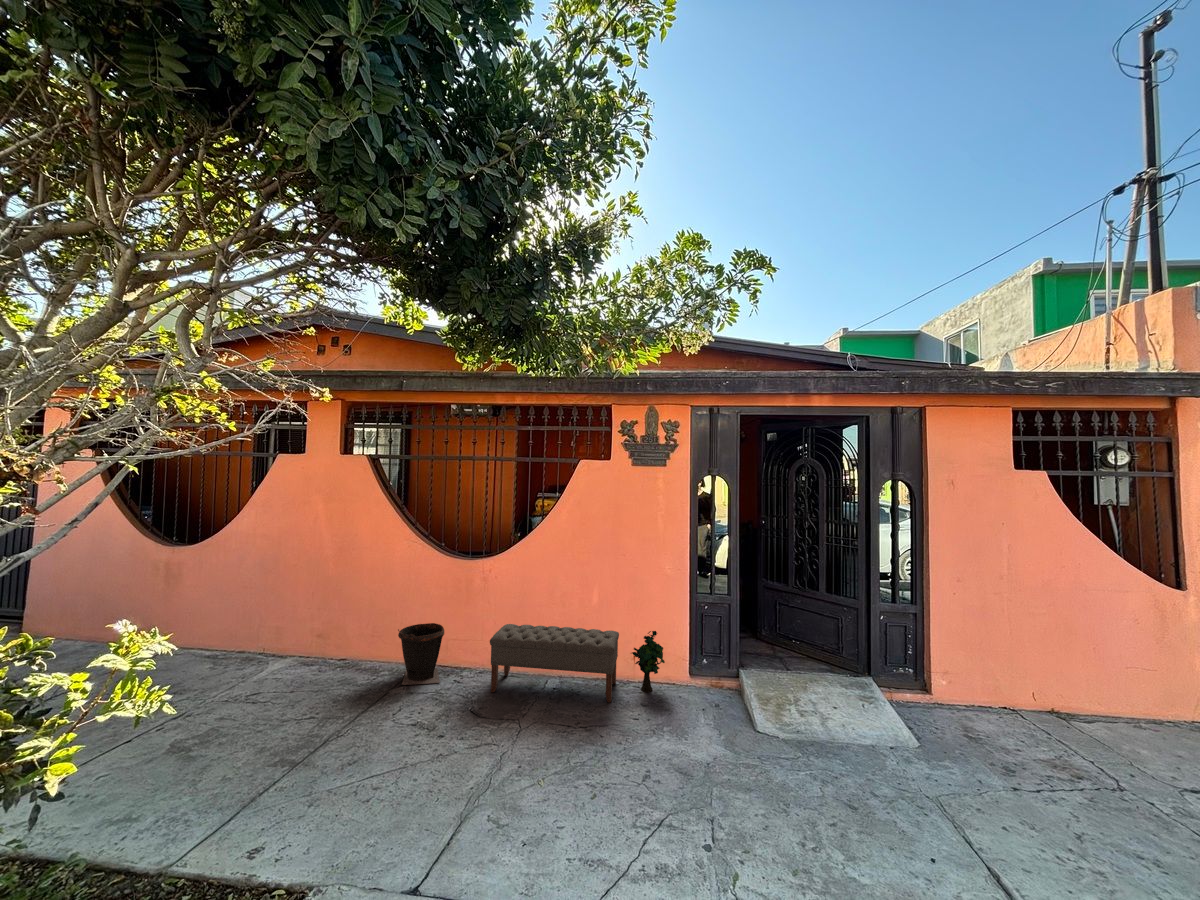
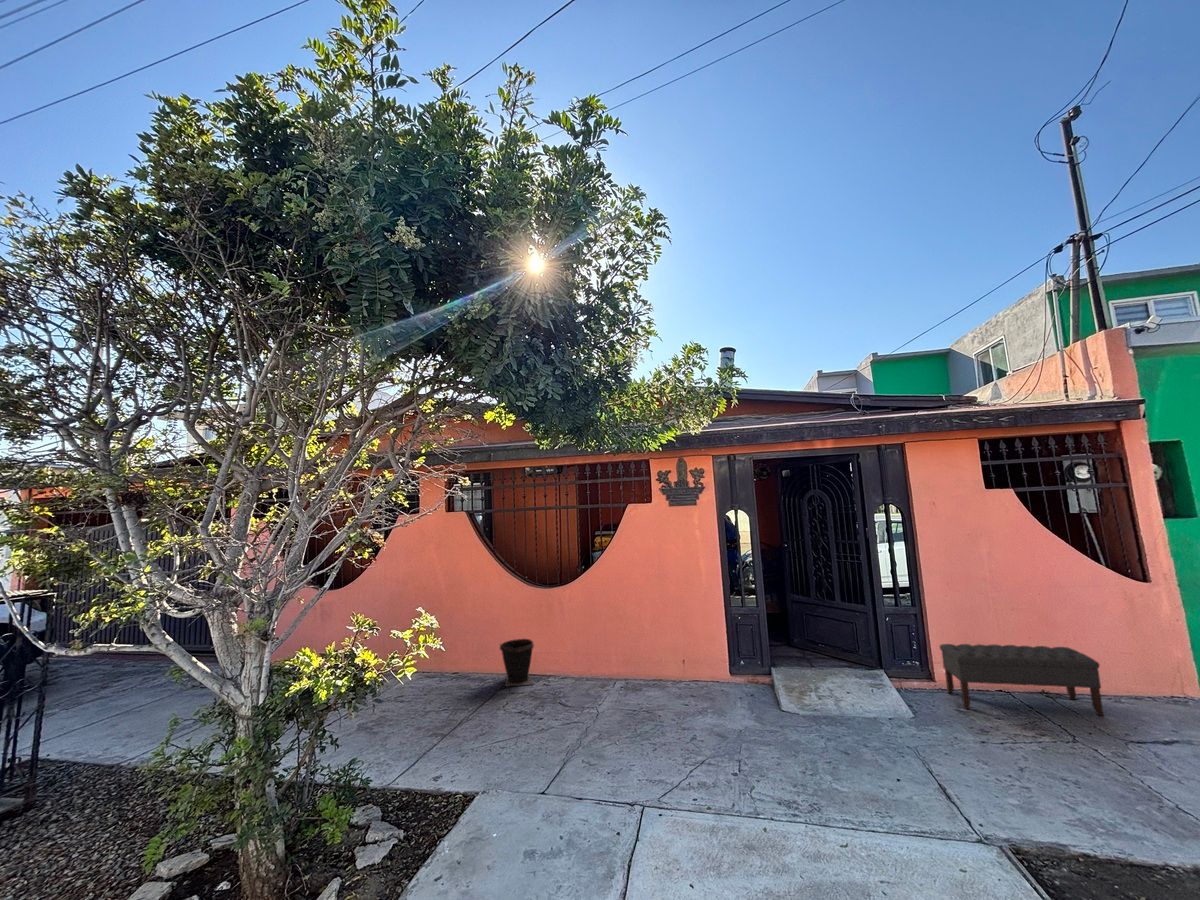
bench: present [490,624,619,703] -> present [940,644,1103,716]
decorative plant: present [632,631,665,692] -> none [679,637,708,687]

